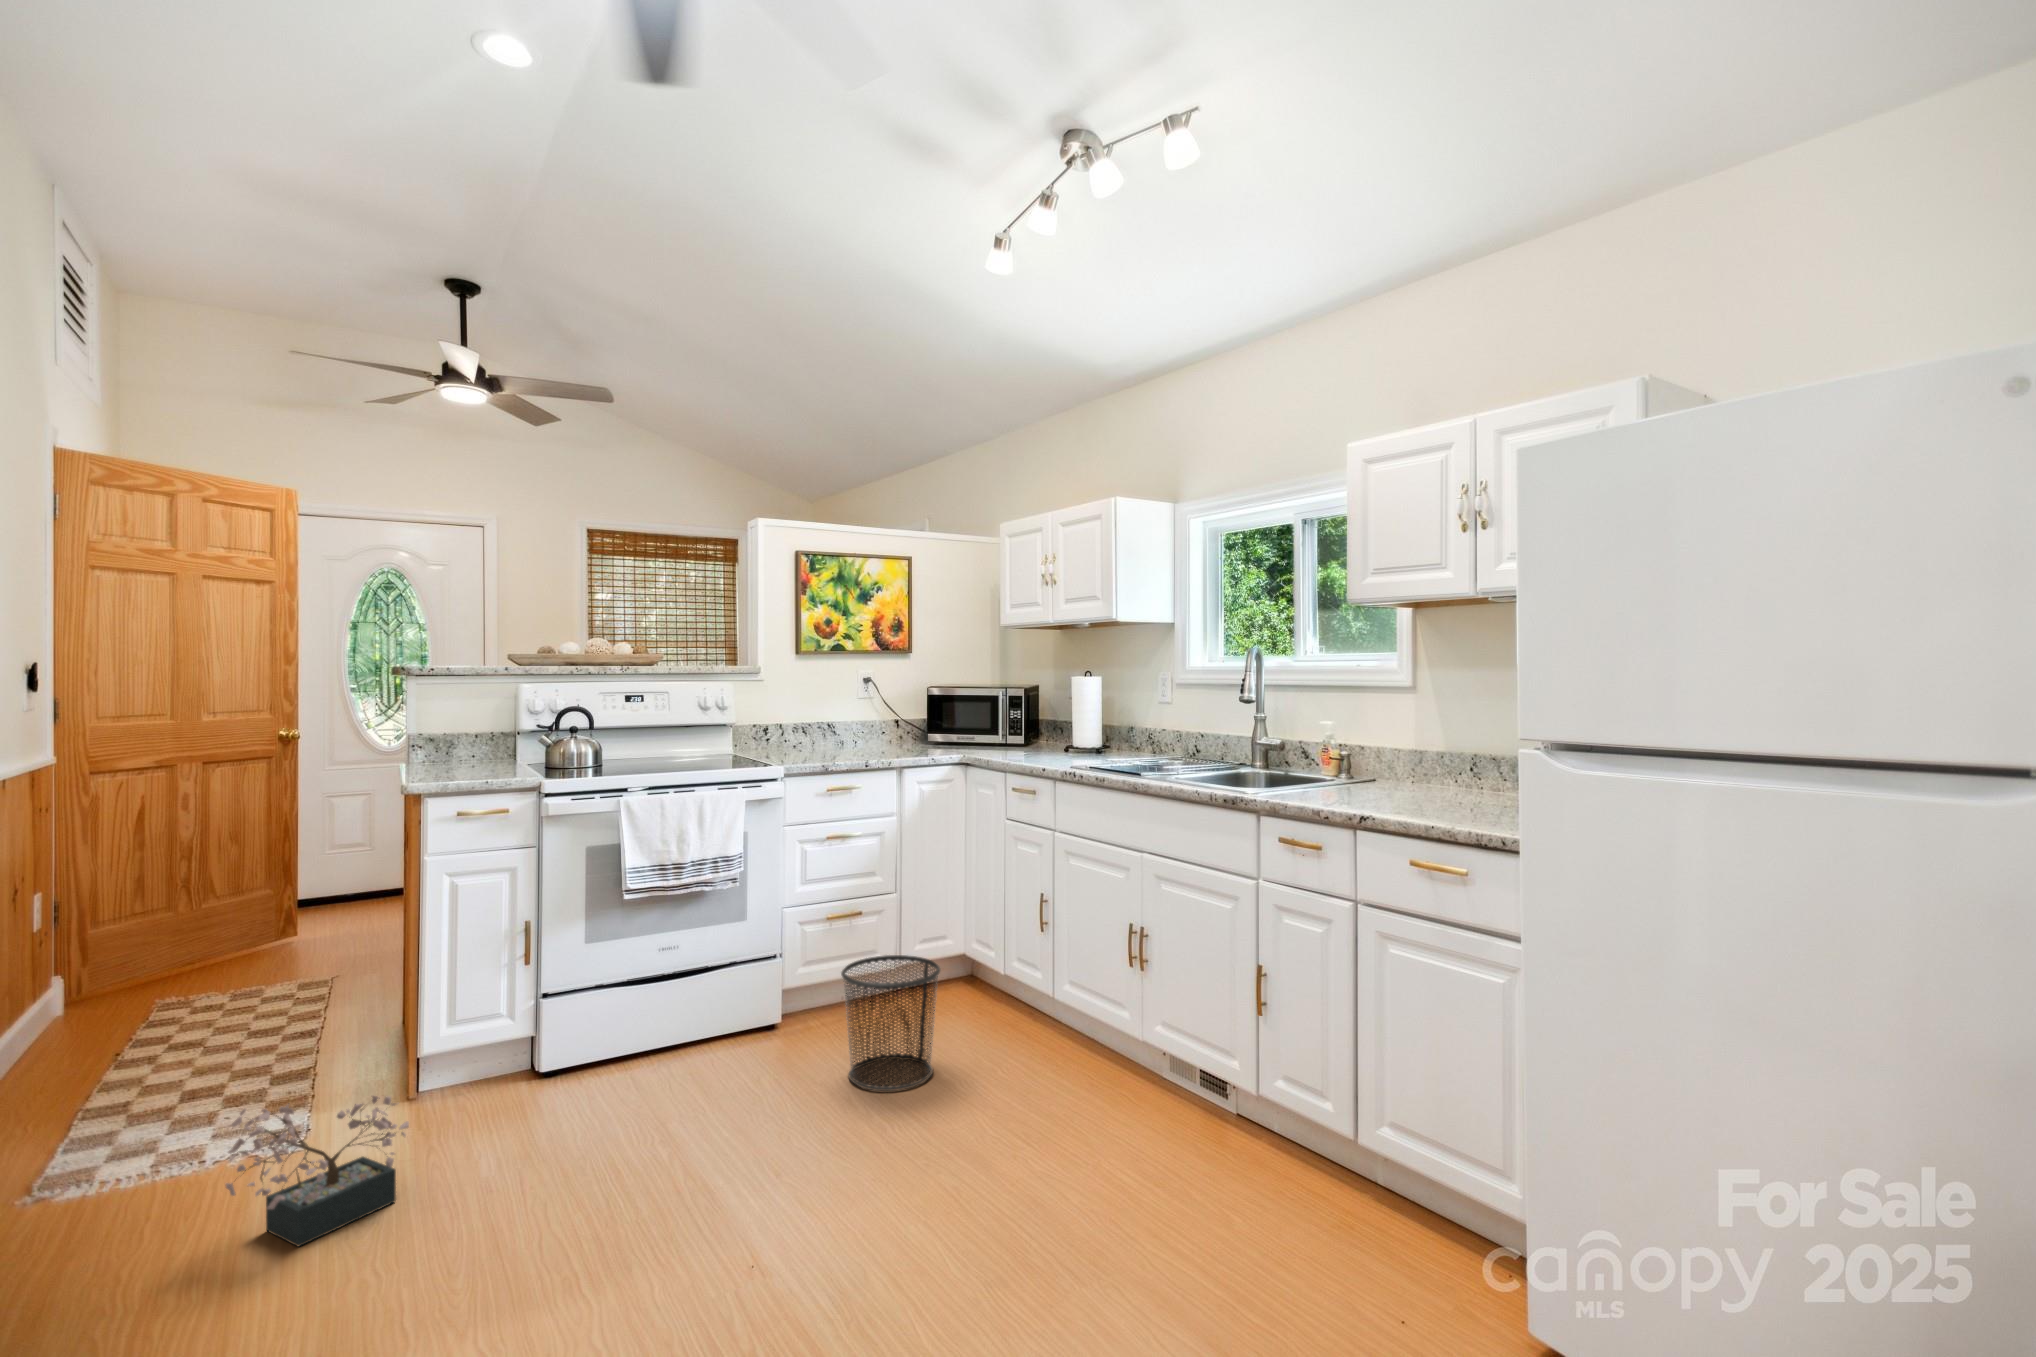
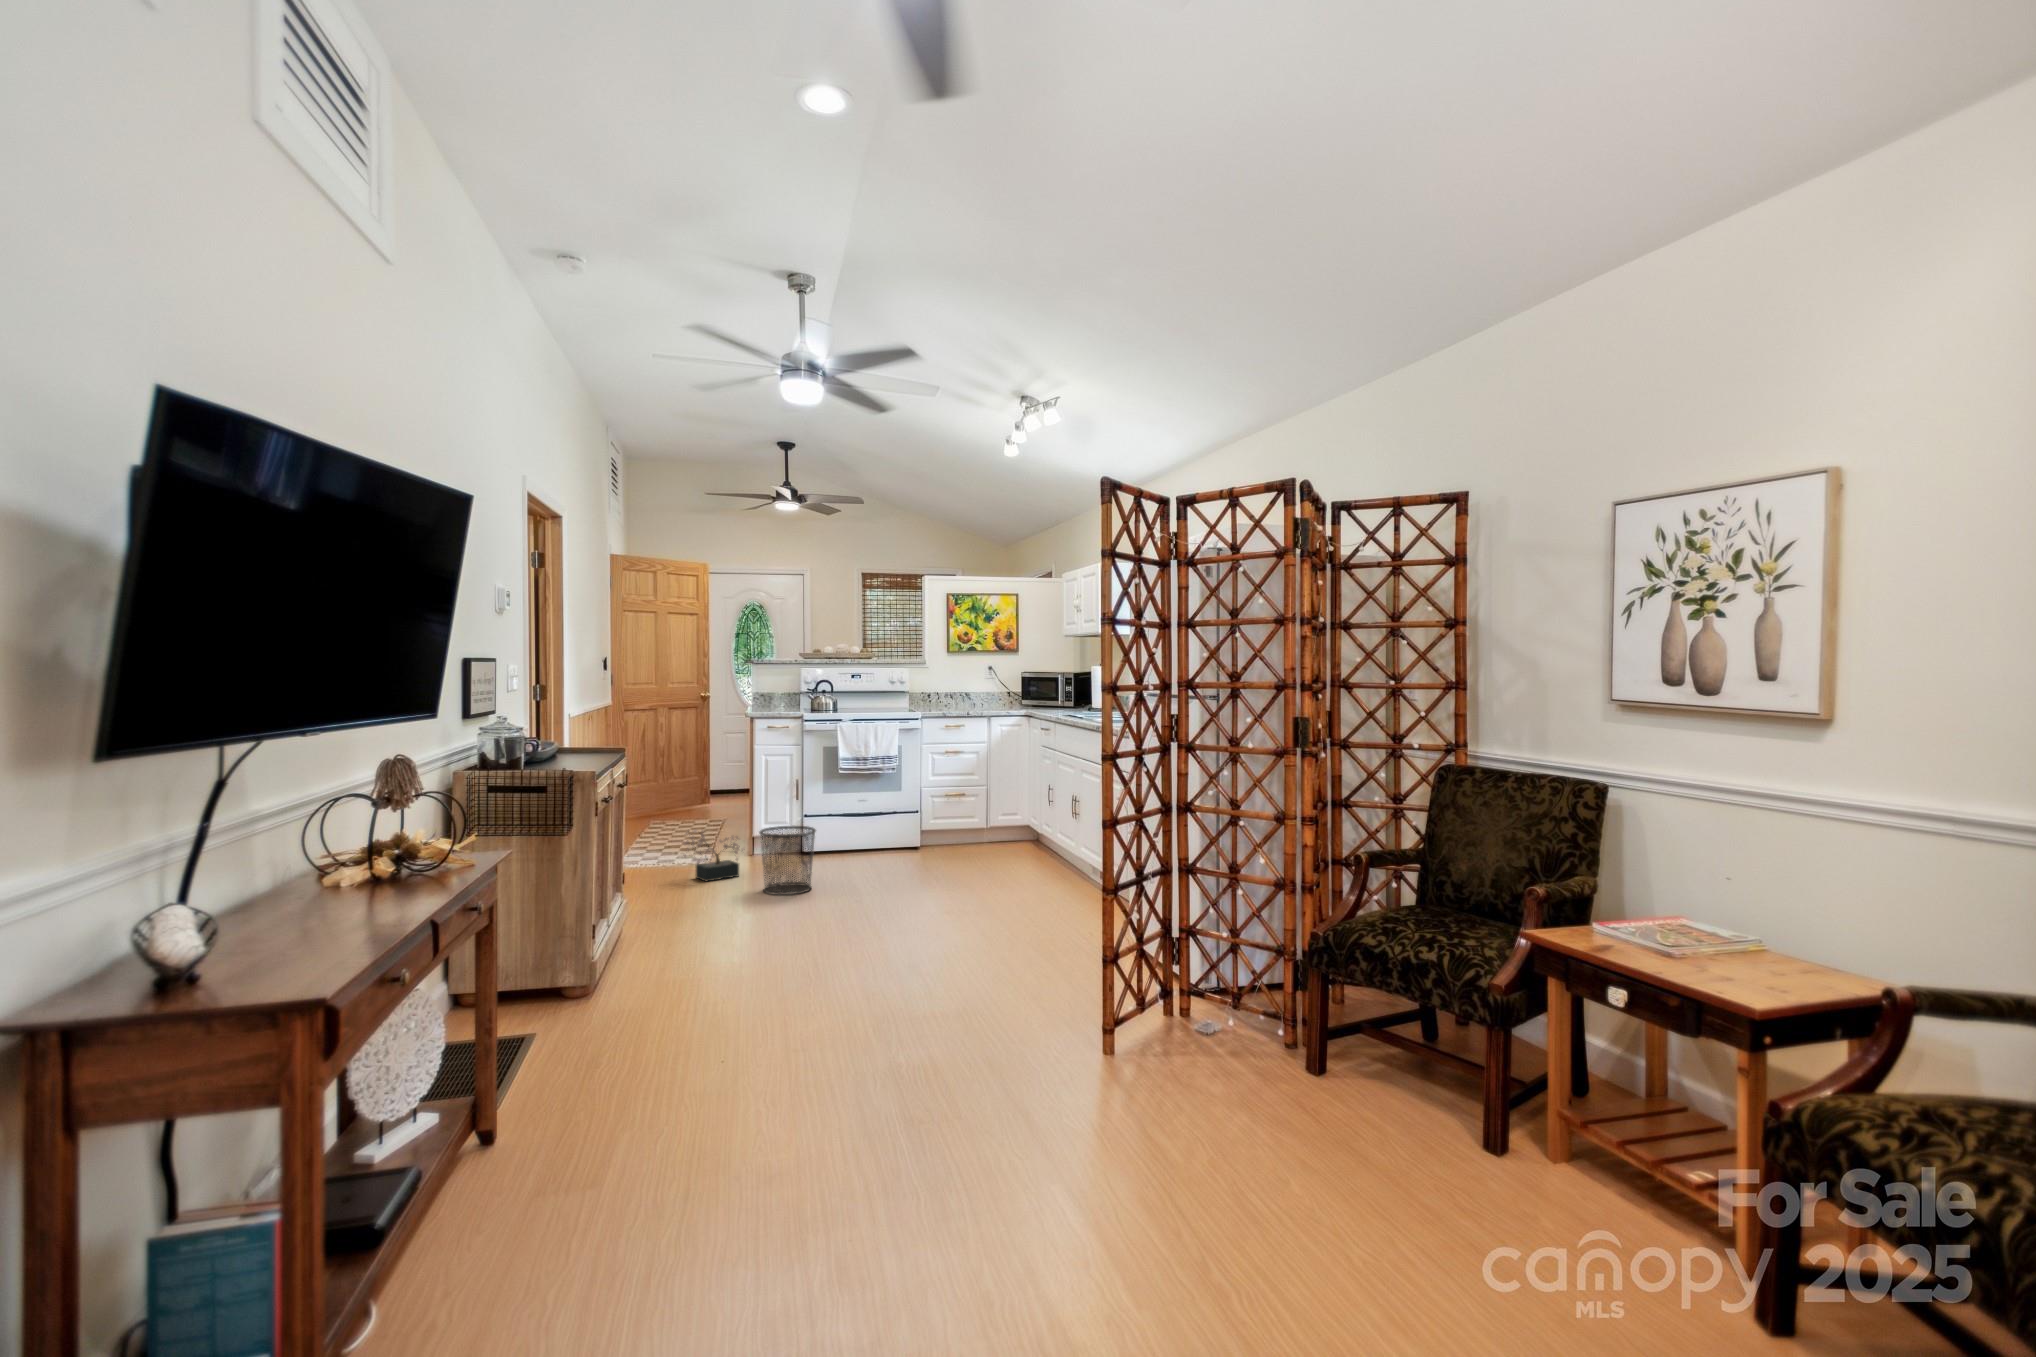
waste bin: present [841,955,940,1091] -> present [759,826,816,895]

